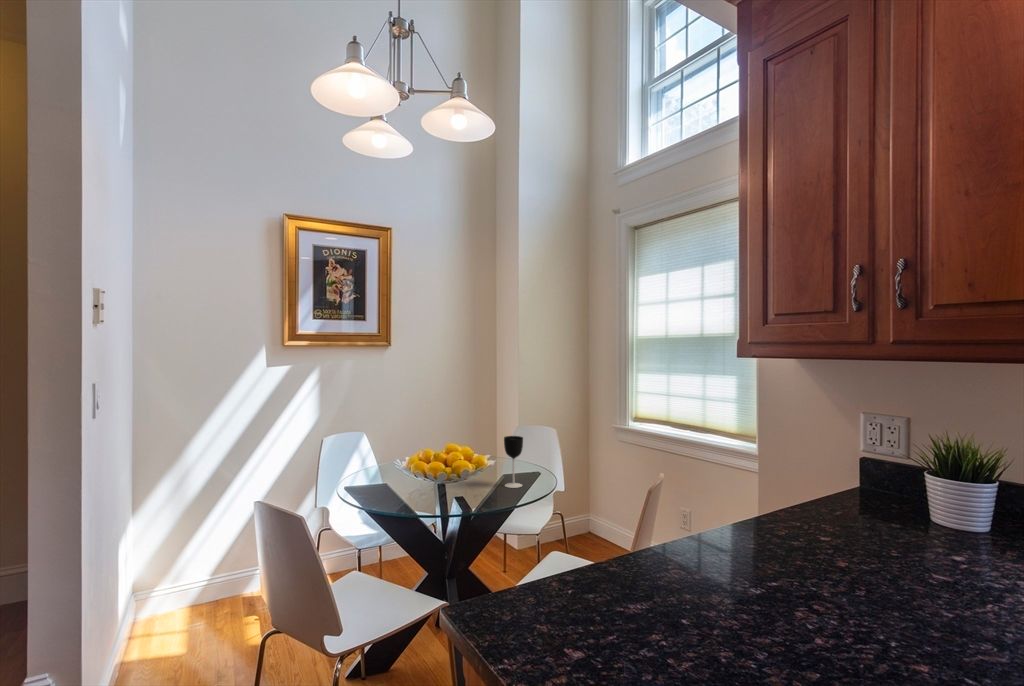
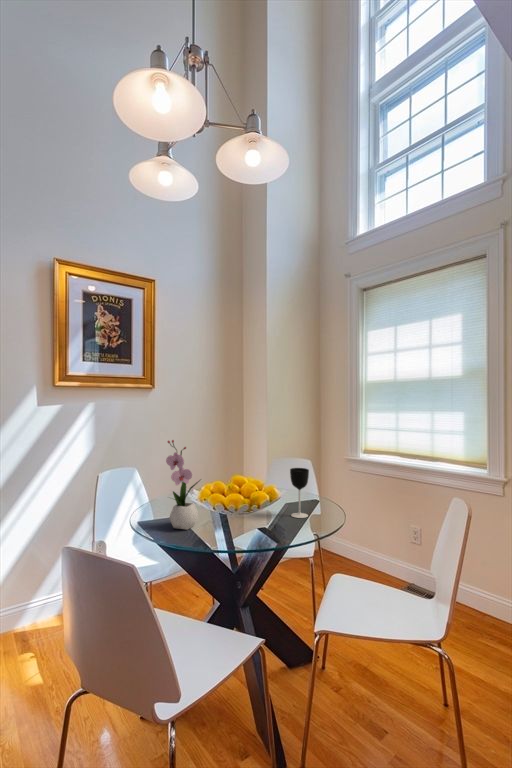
flower arrangement: none [370,405,409,494] -> present [166,440,200,530]

